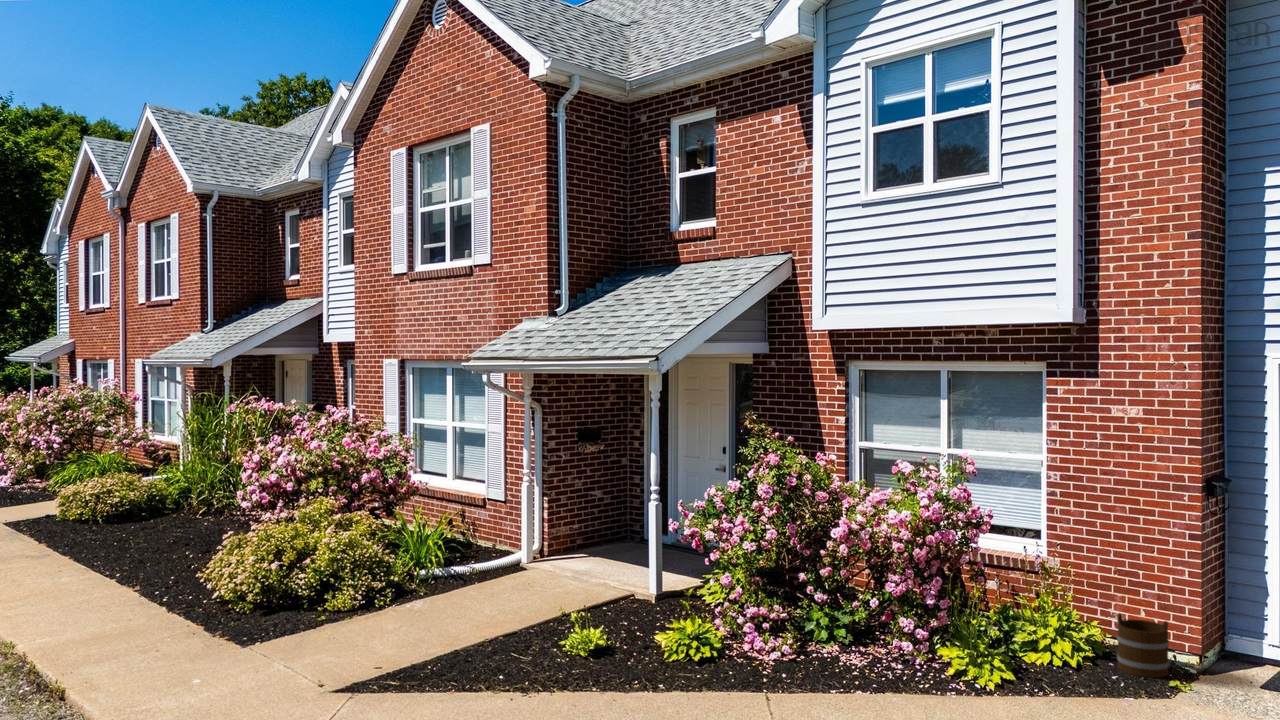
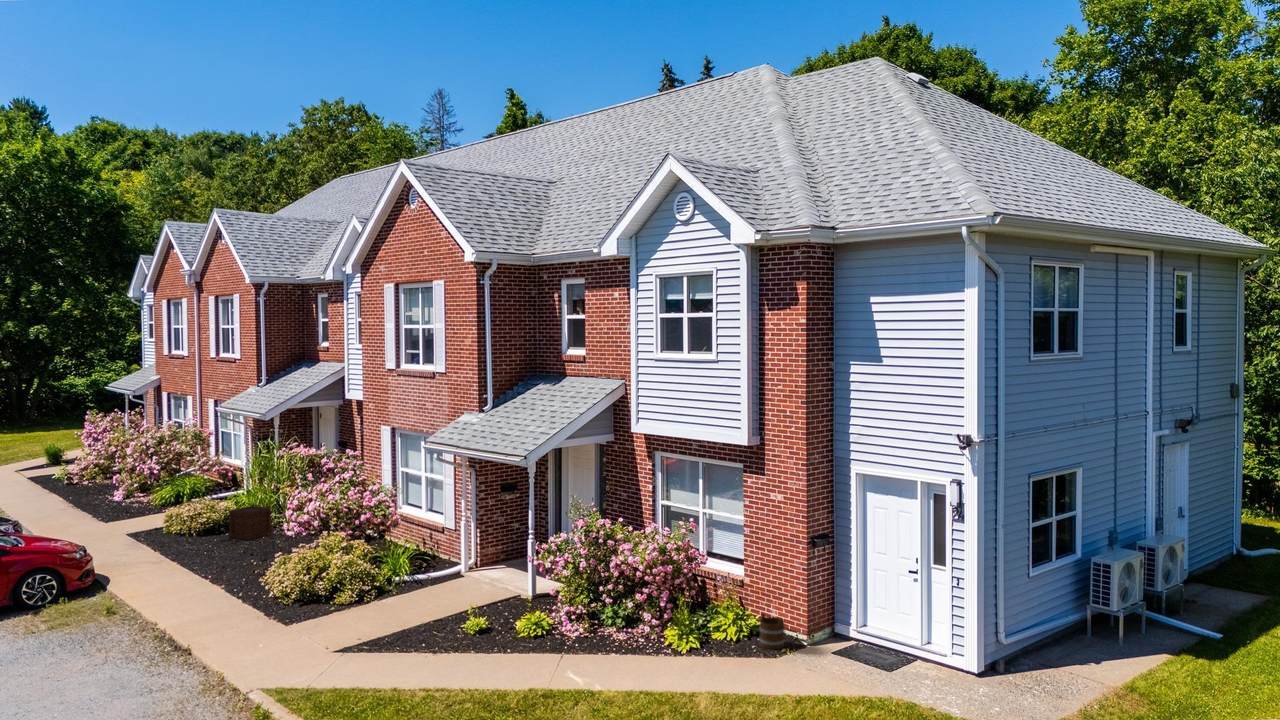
wooden crate: none [154,479,218,528] -> present [229,505,272,540]

